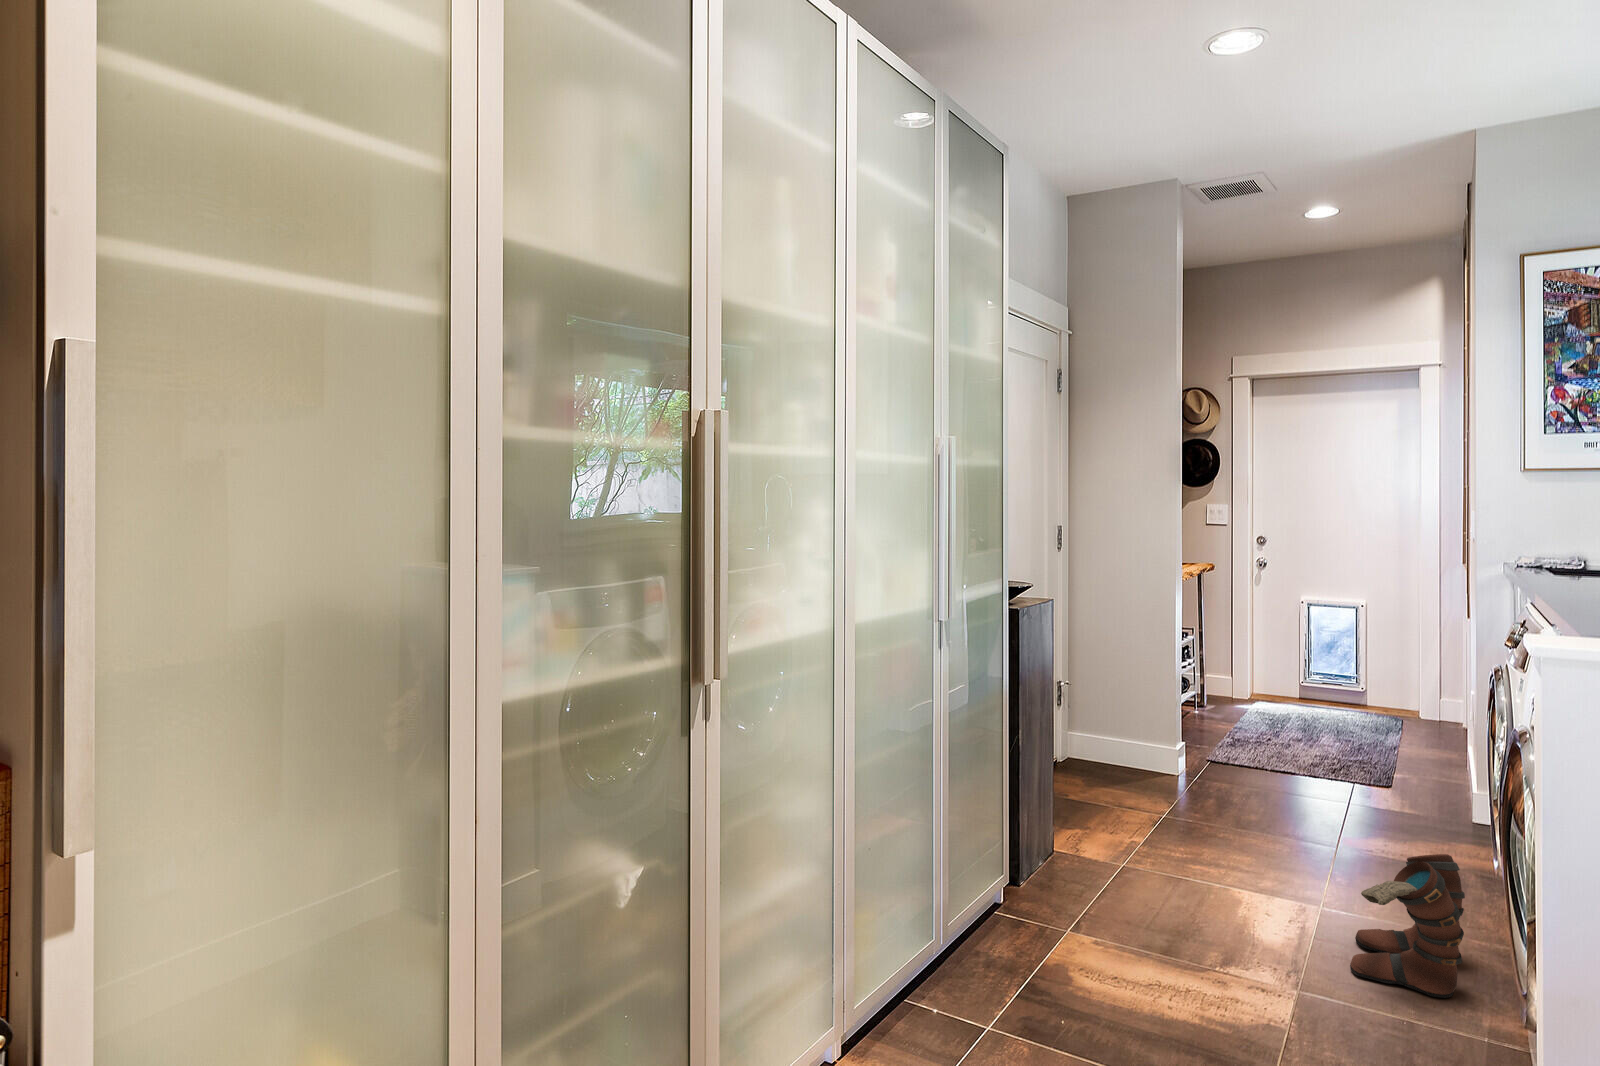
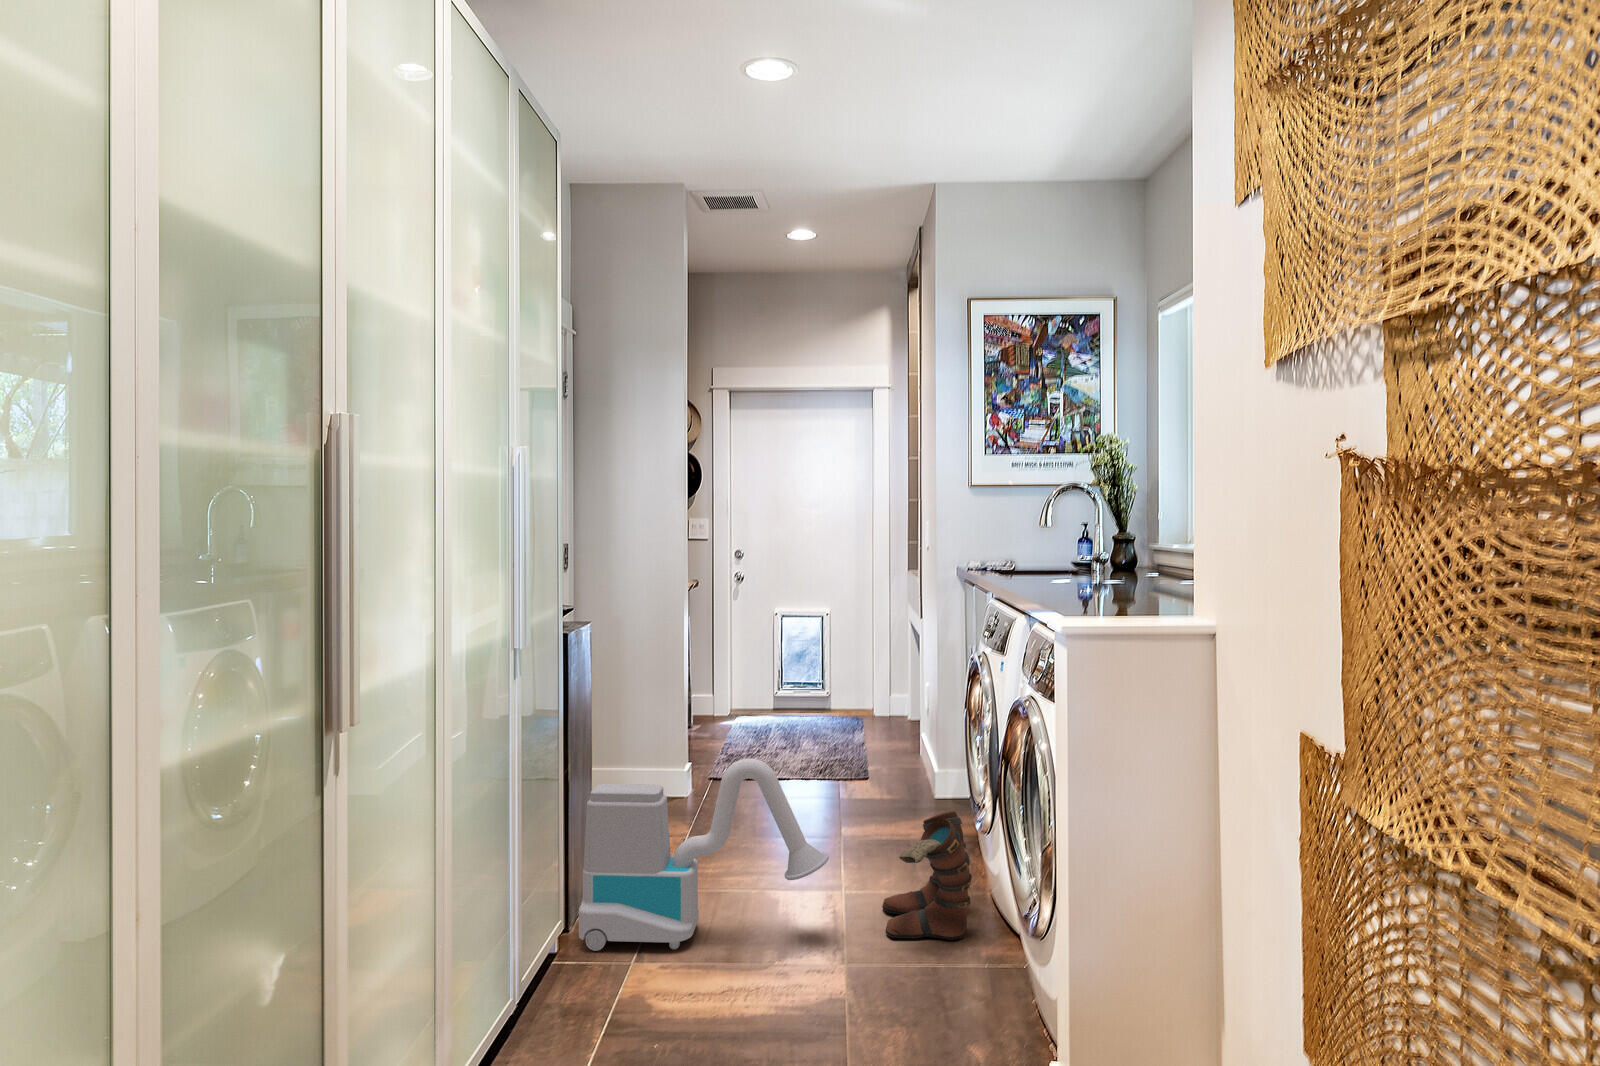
vacuum cleaner: none [1033,765,1280,928] -> present [579,758,829,951]

